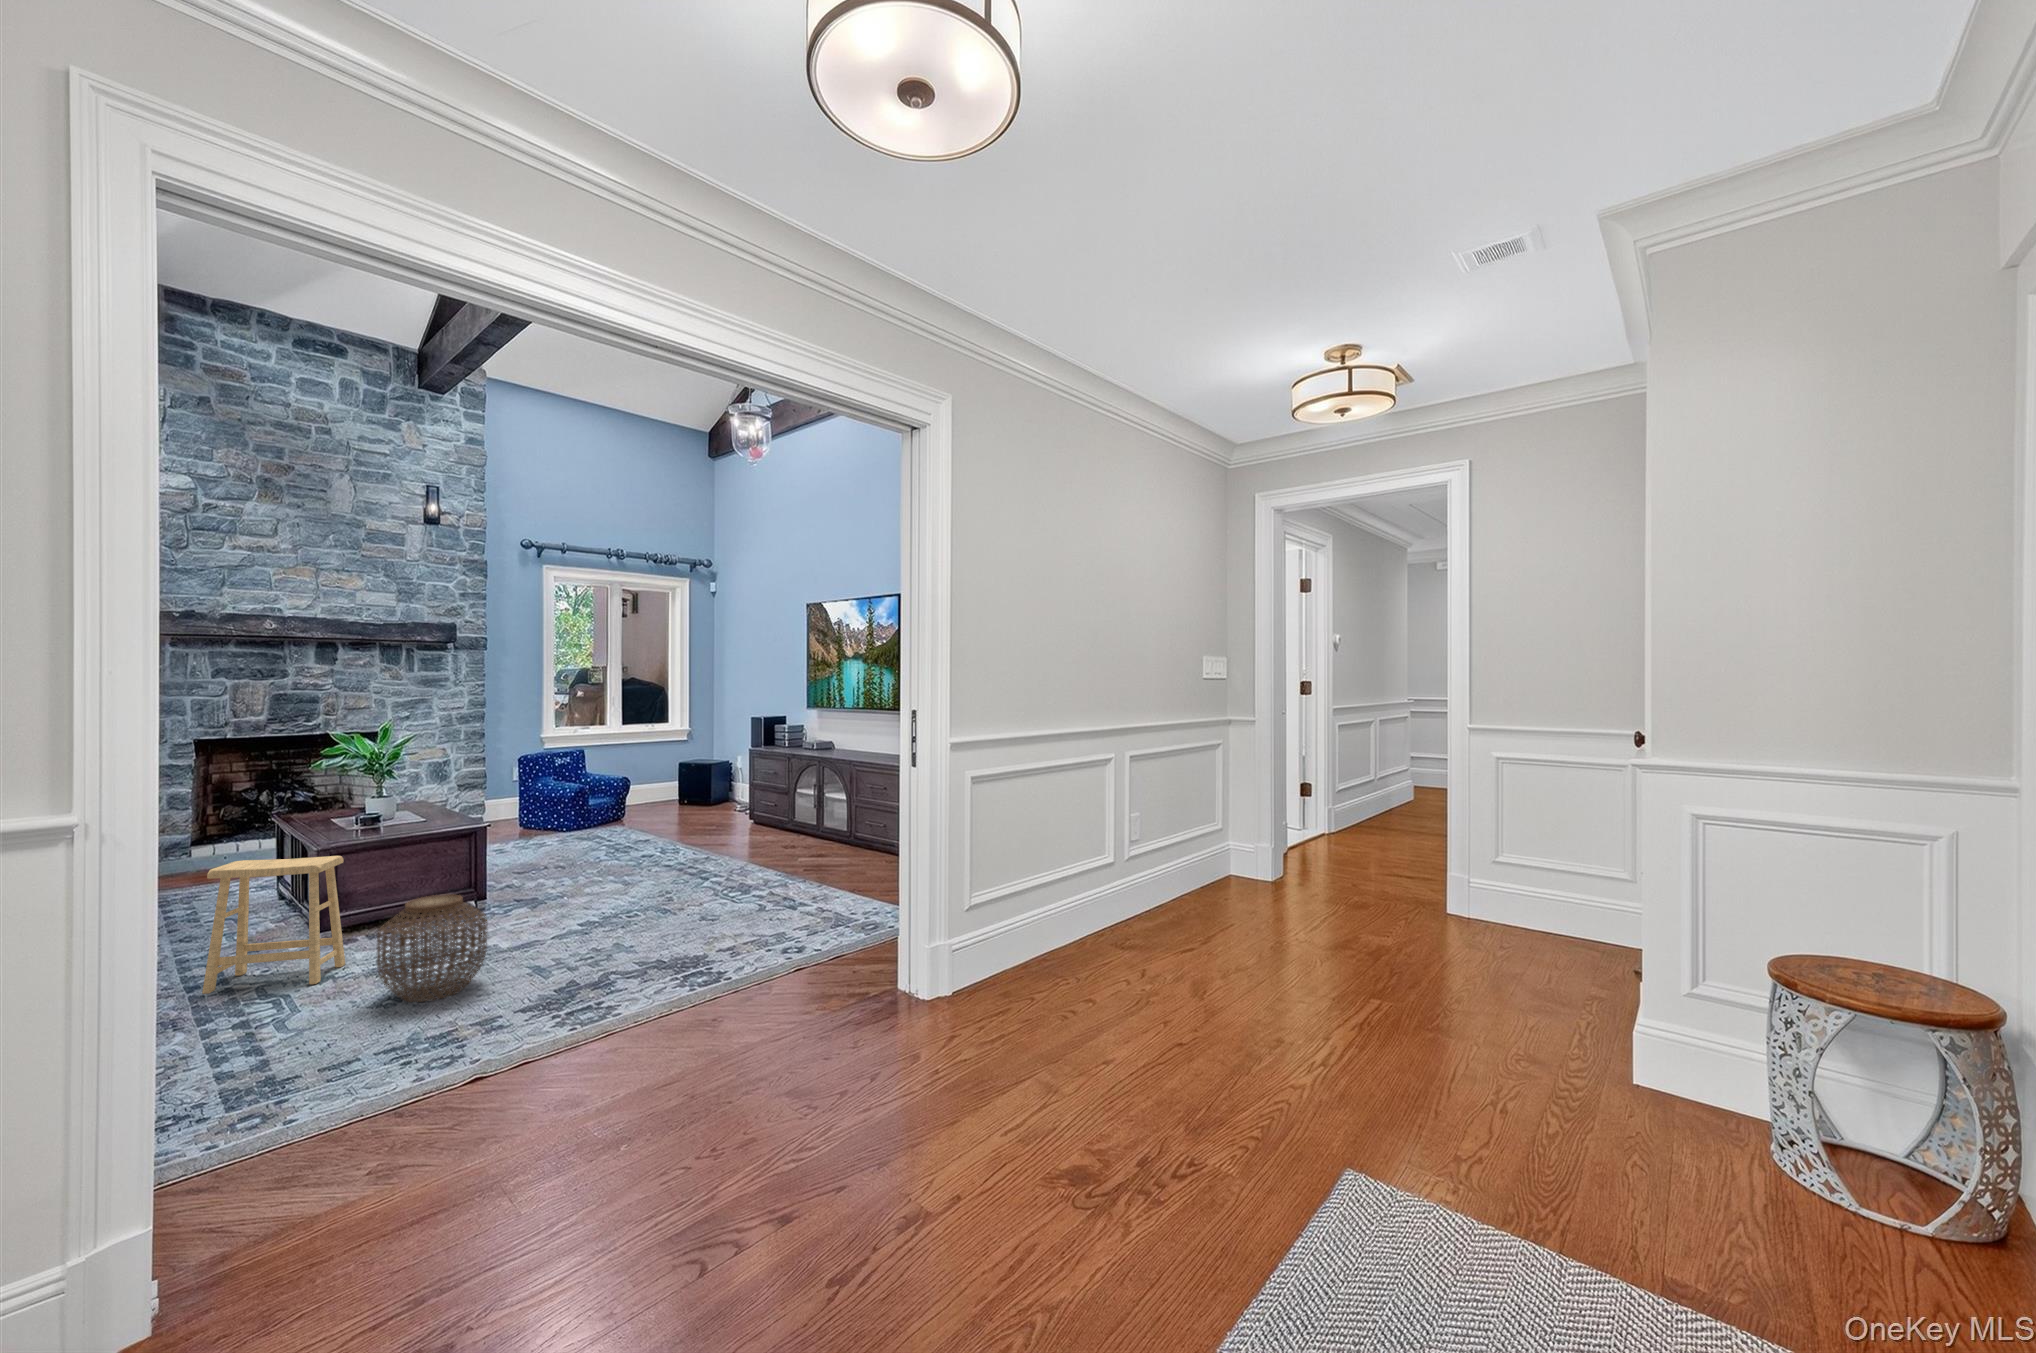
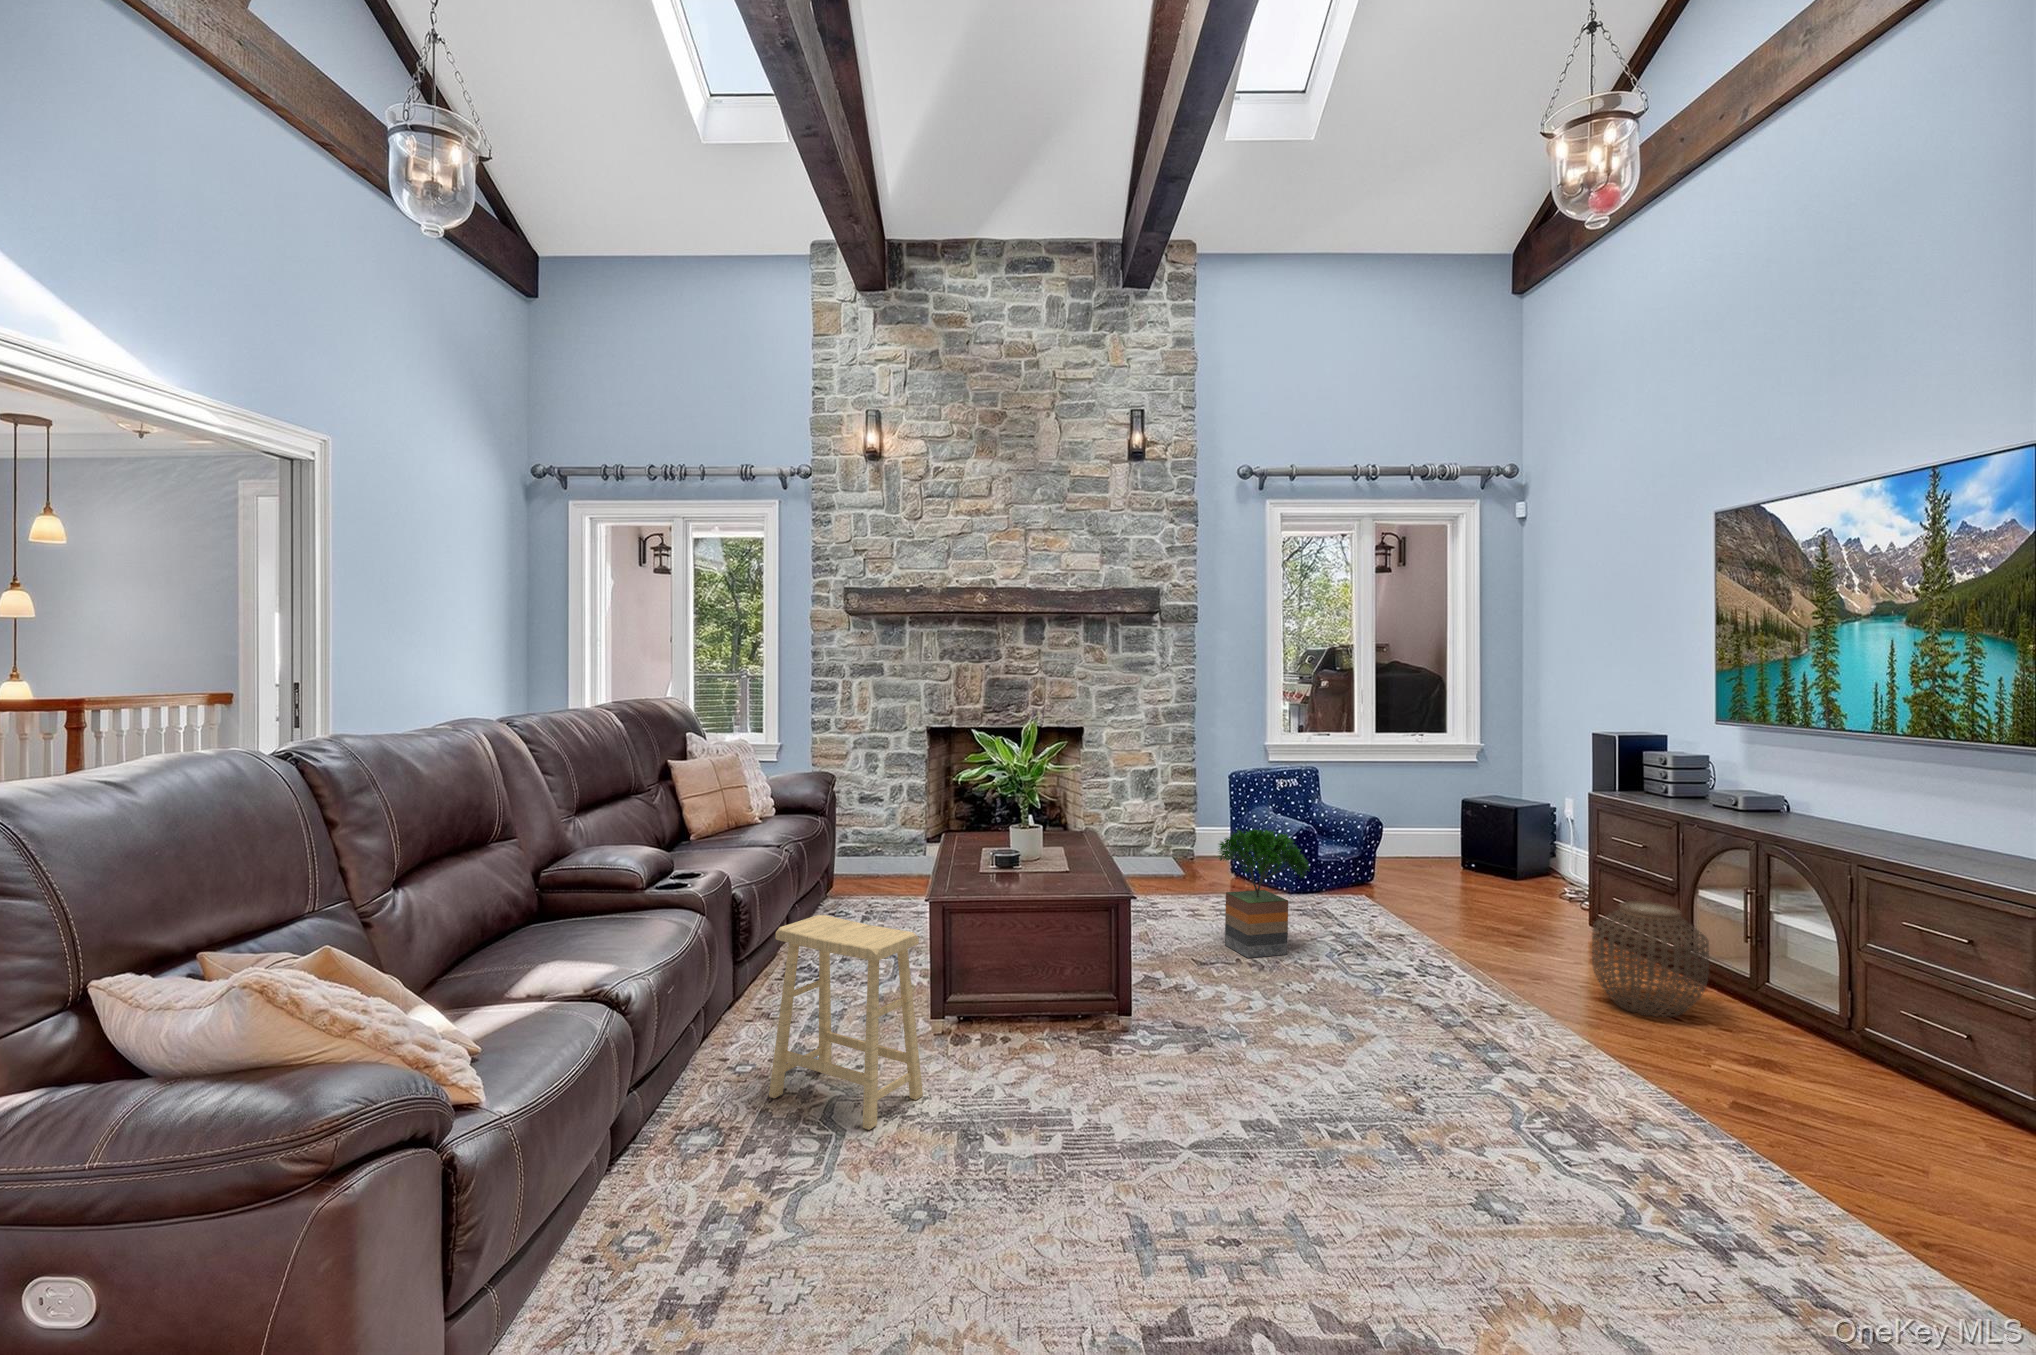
potted tree: none [524,784,593,867] -> present [1218,829,1309,958]
woven basket: present [377,894,487,1002] -> present [1592,901,1709,1017]

